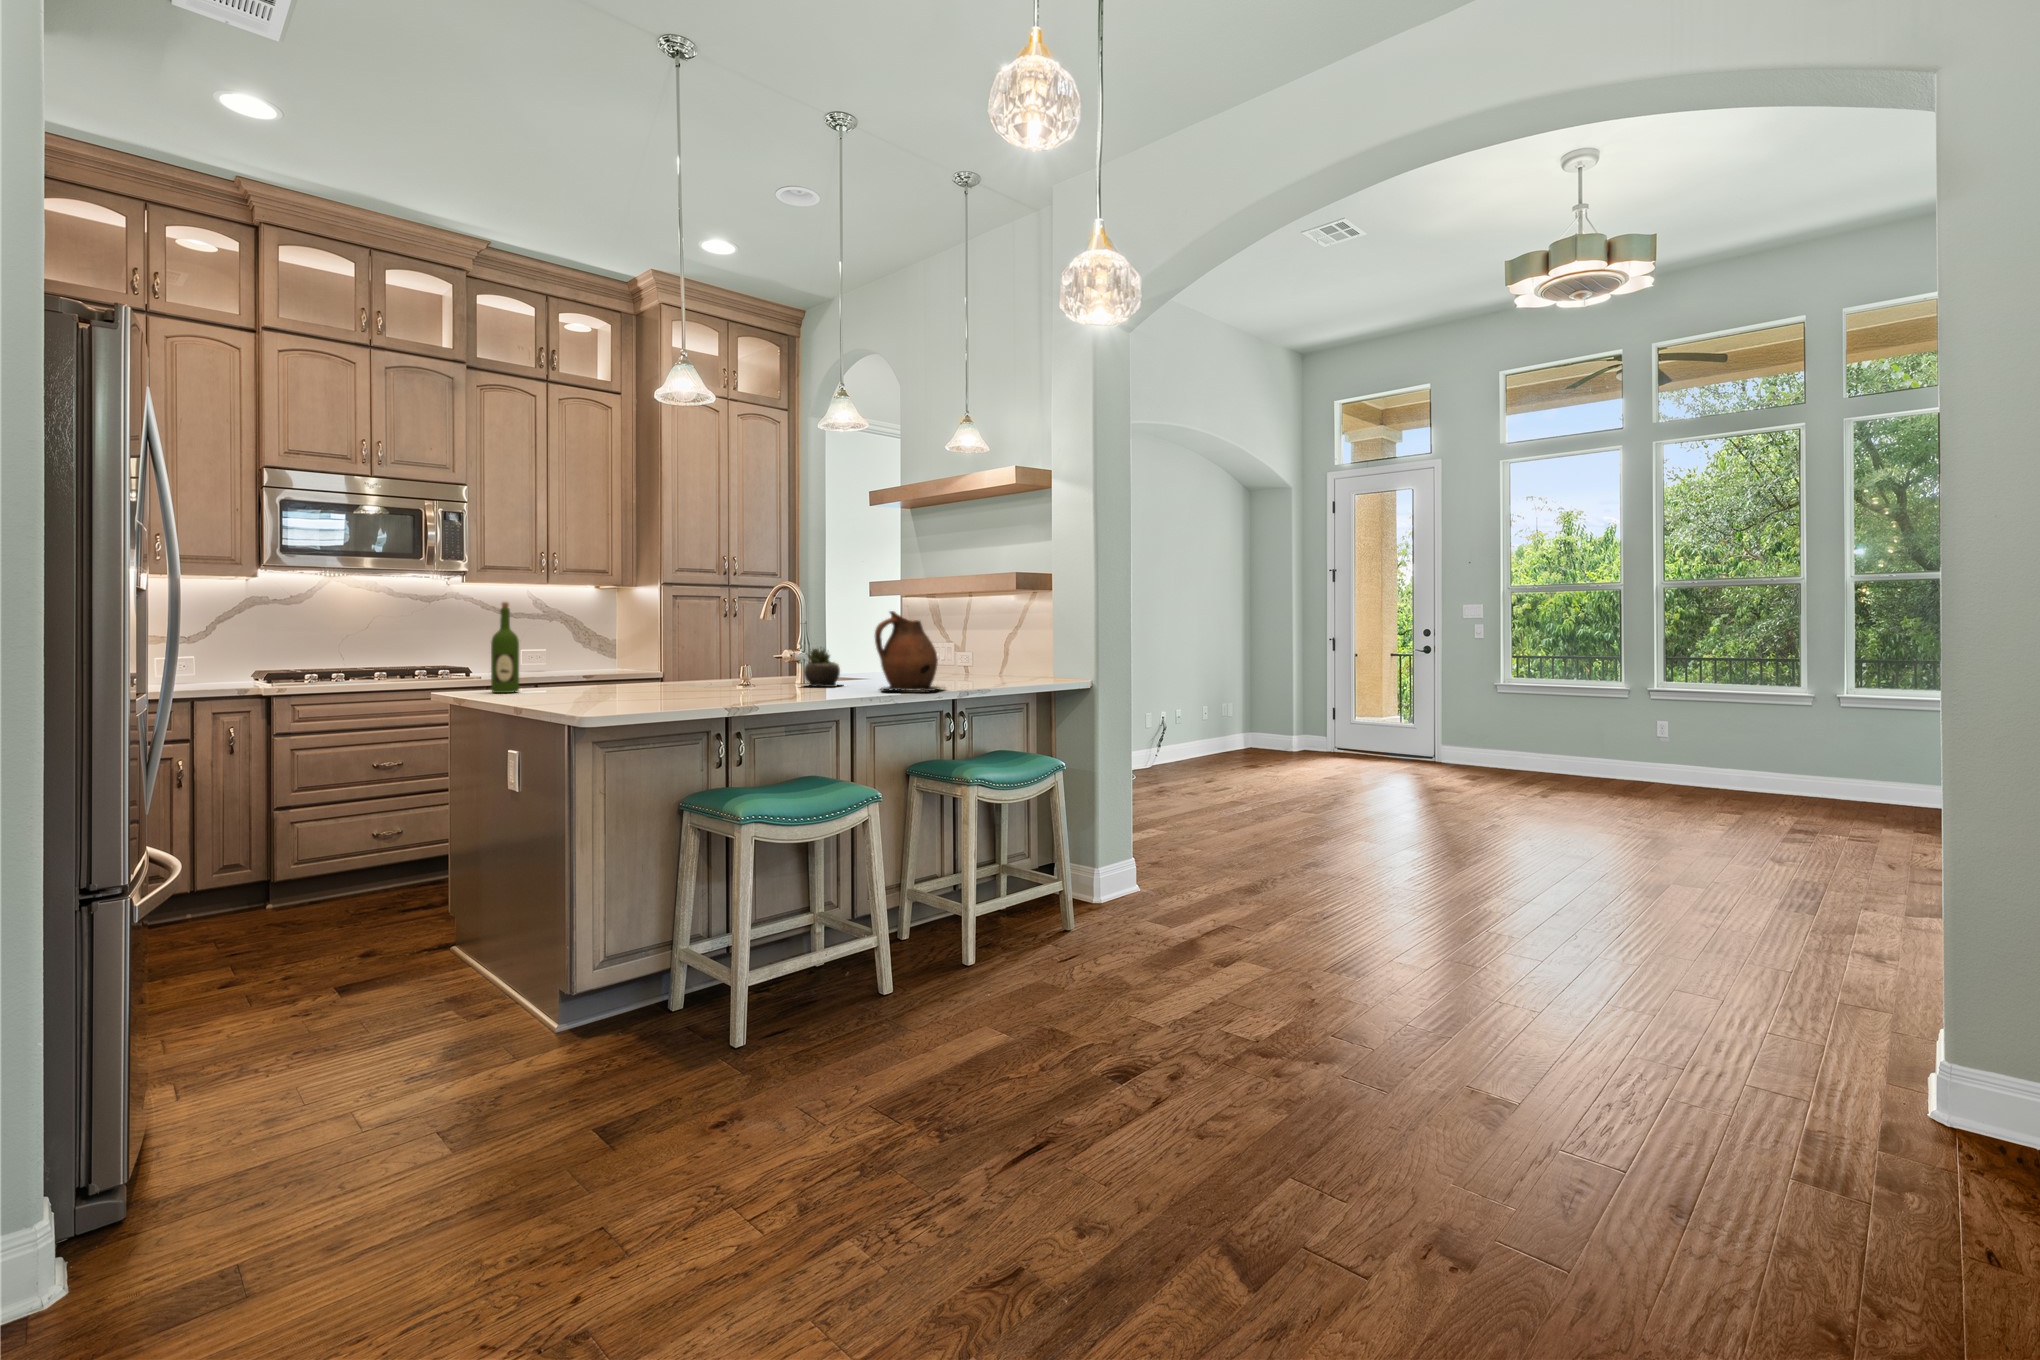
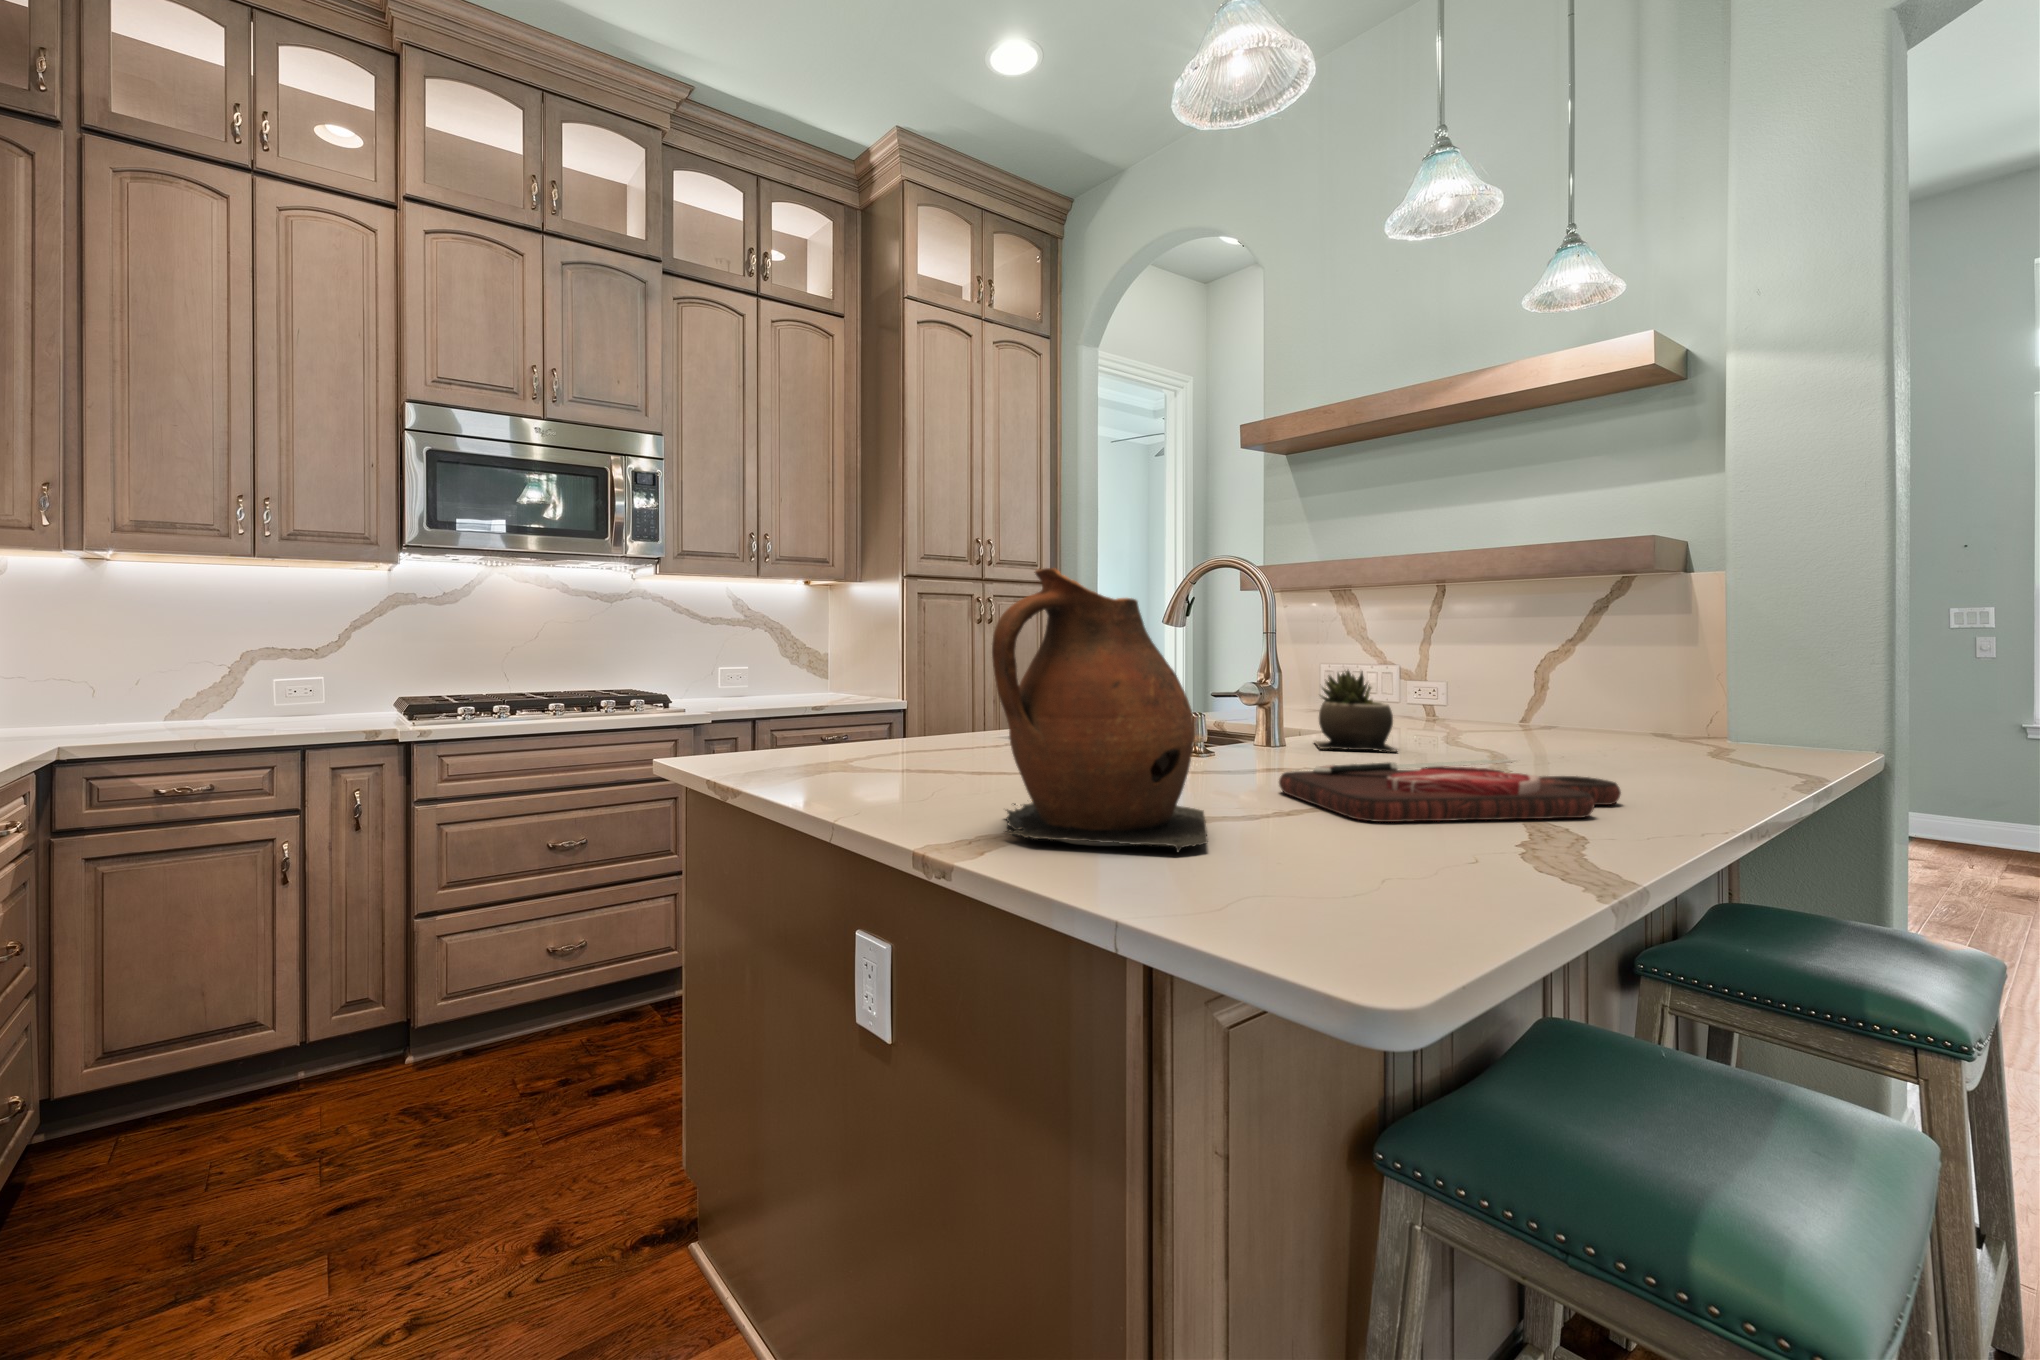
wine bottle: present [491,602,519,693] -> none [787,582,835,765]
ceramic pitcher: present [875,611,940,691] -> present [992,568,1208,852]
cutting board: none [694,681,832,702] -> present [1279,759,1621,822]

